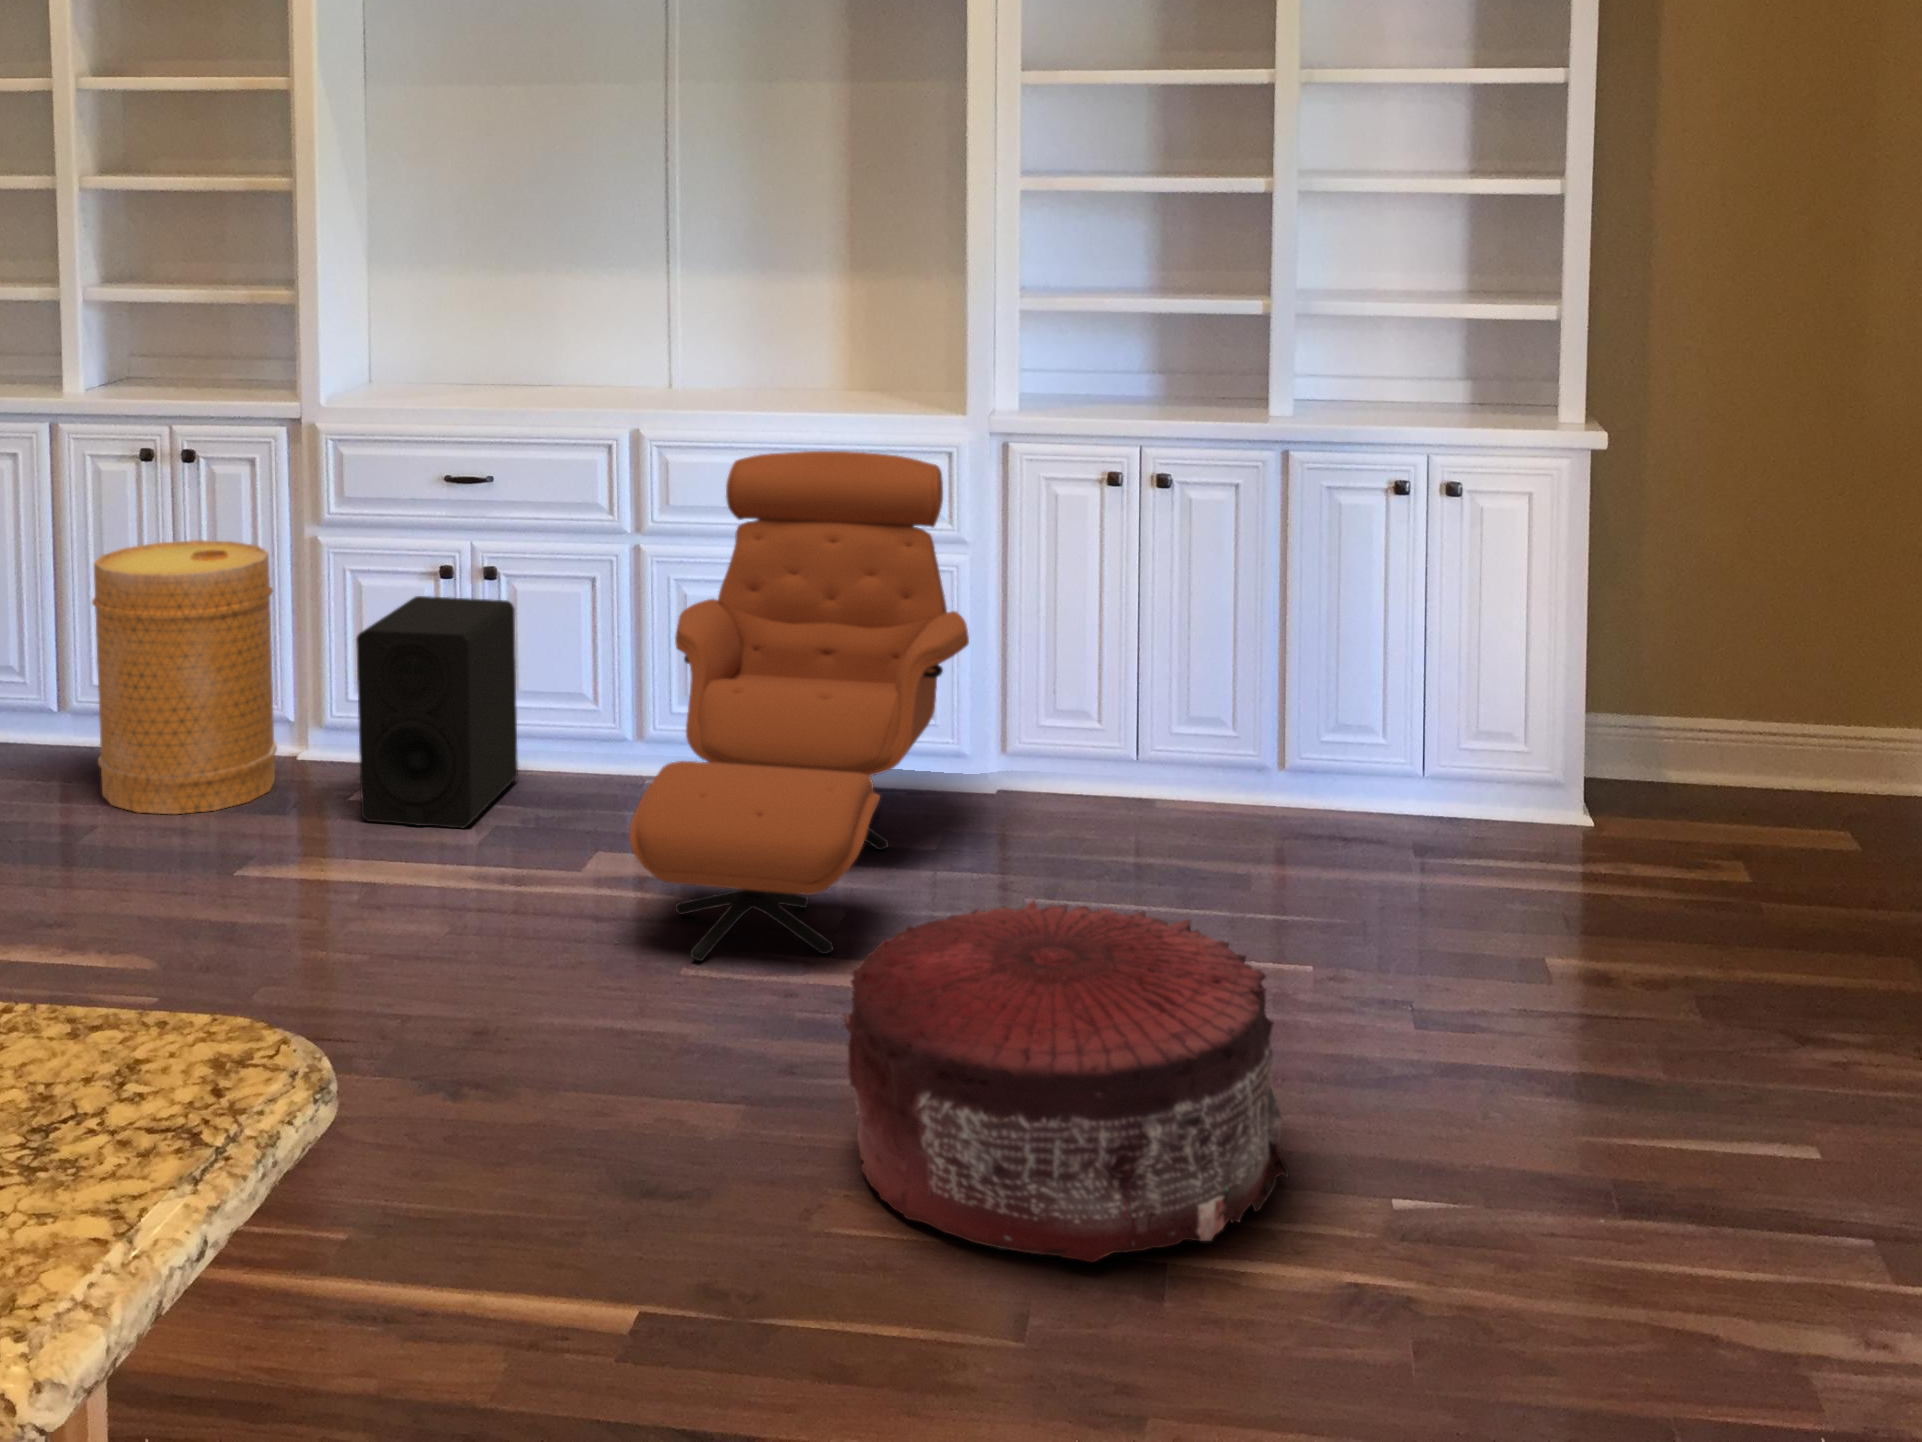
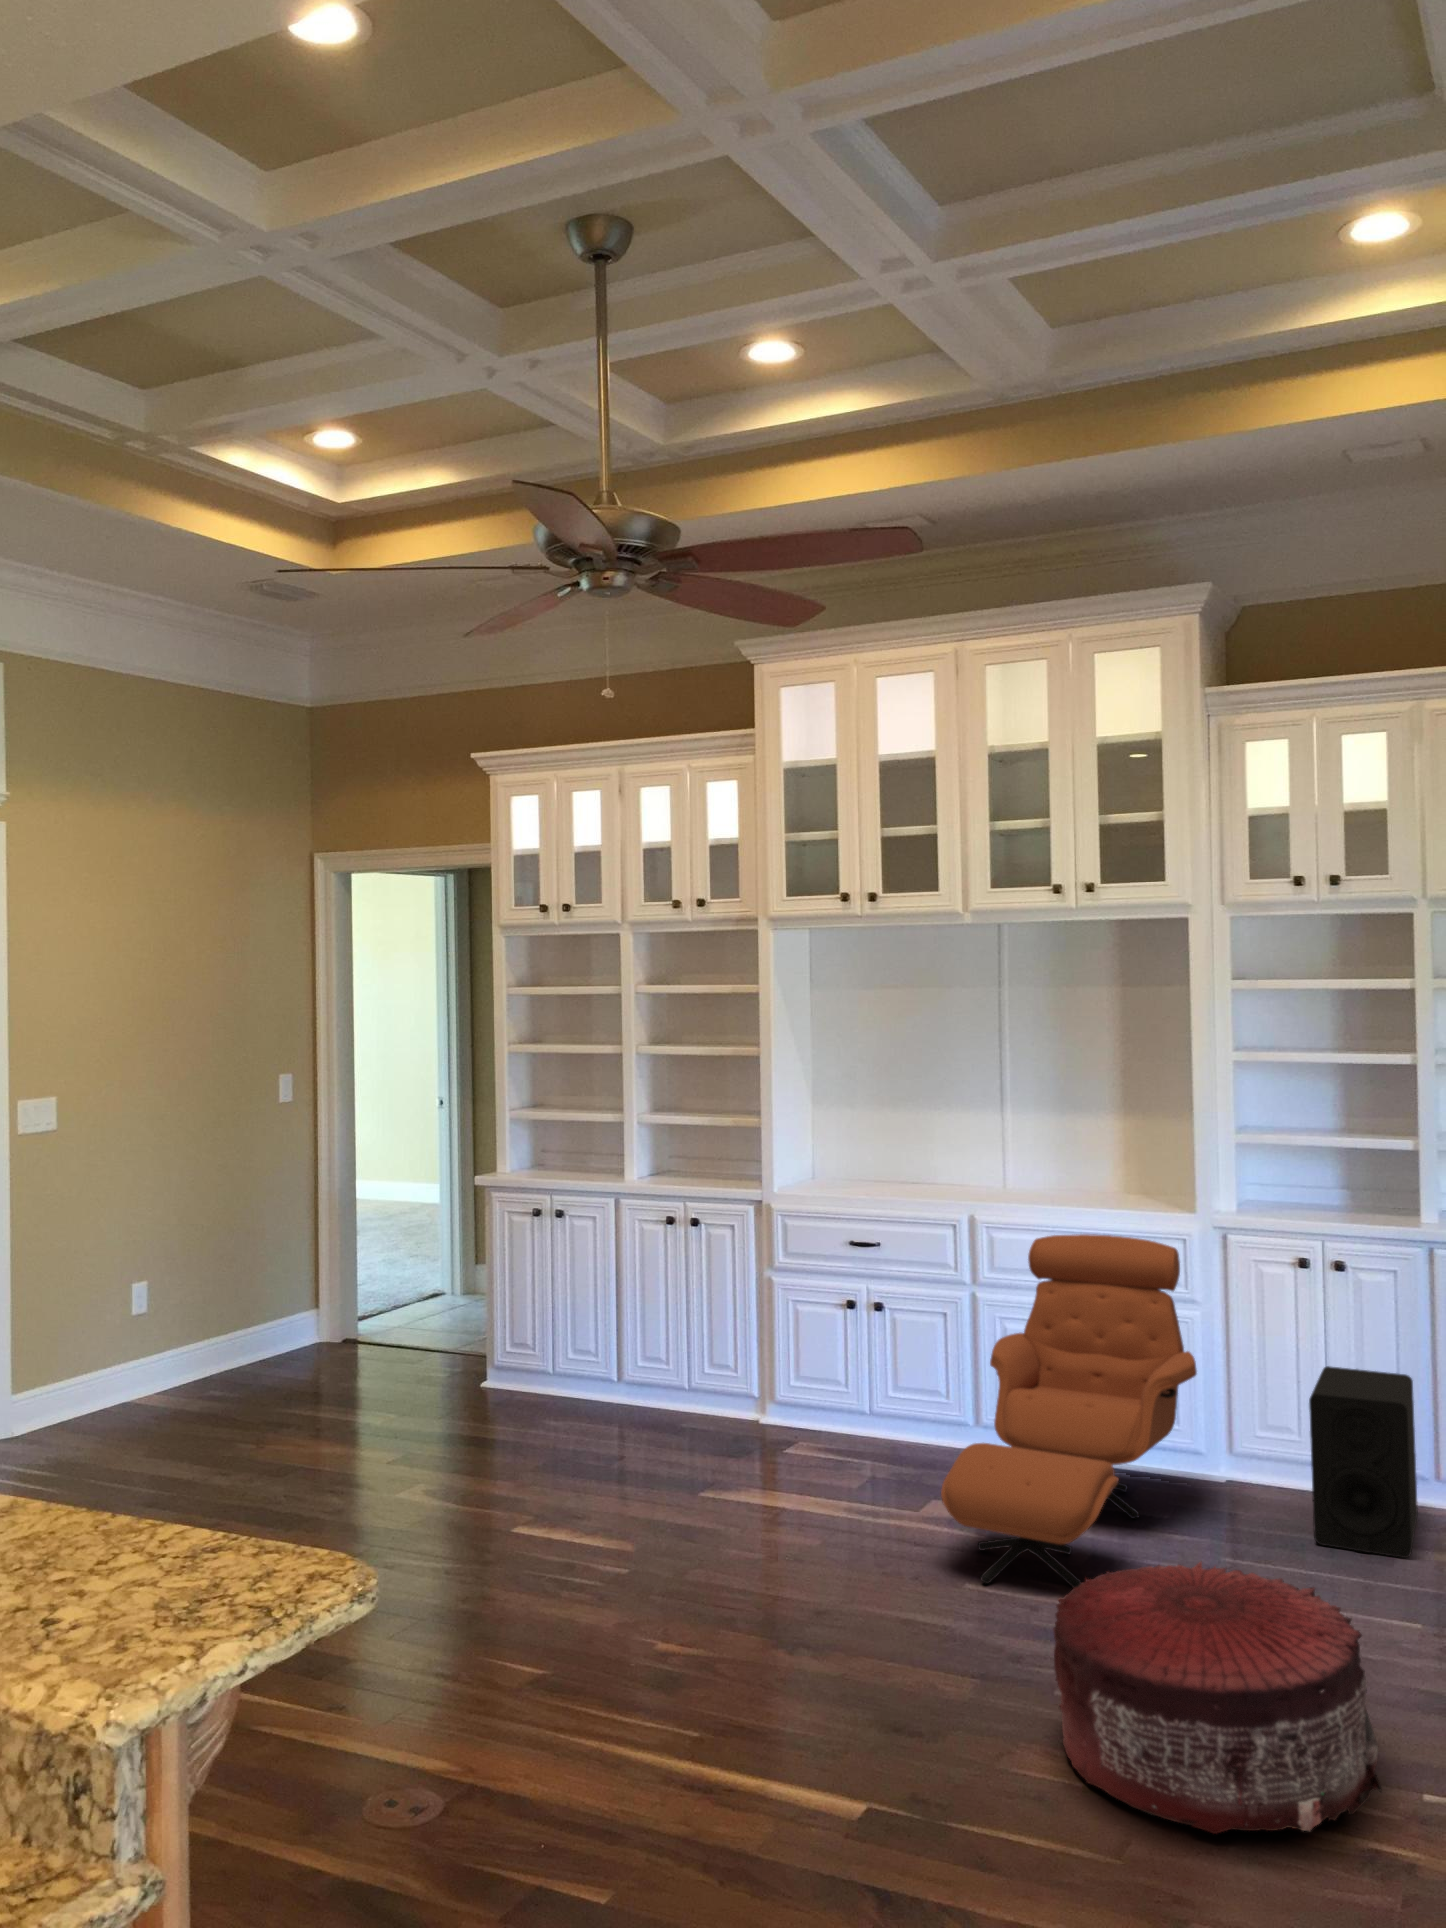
basket: present [92,540,277,814] -> none [629,1276,741,1453]
speaker: present [356,596,518,828] -> present [1309,1366,1418,1558]

